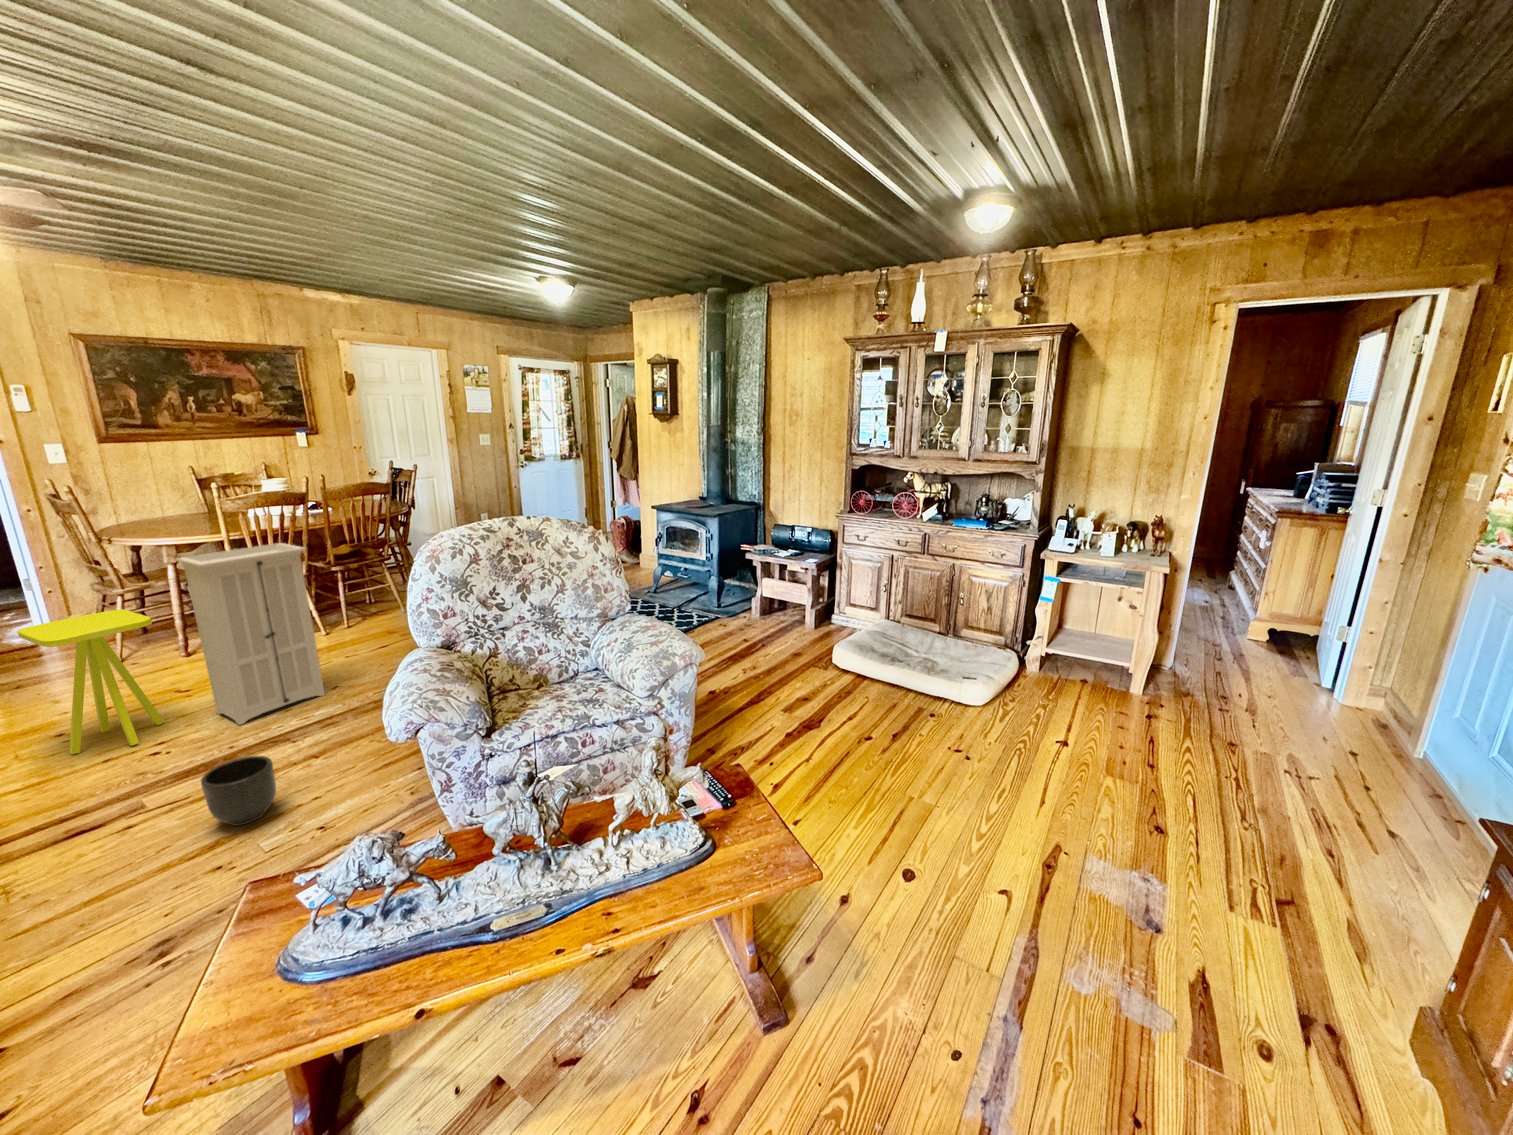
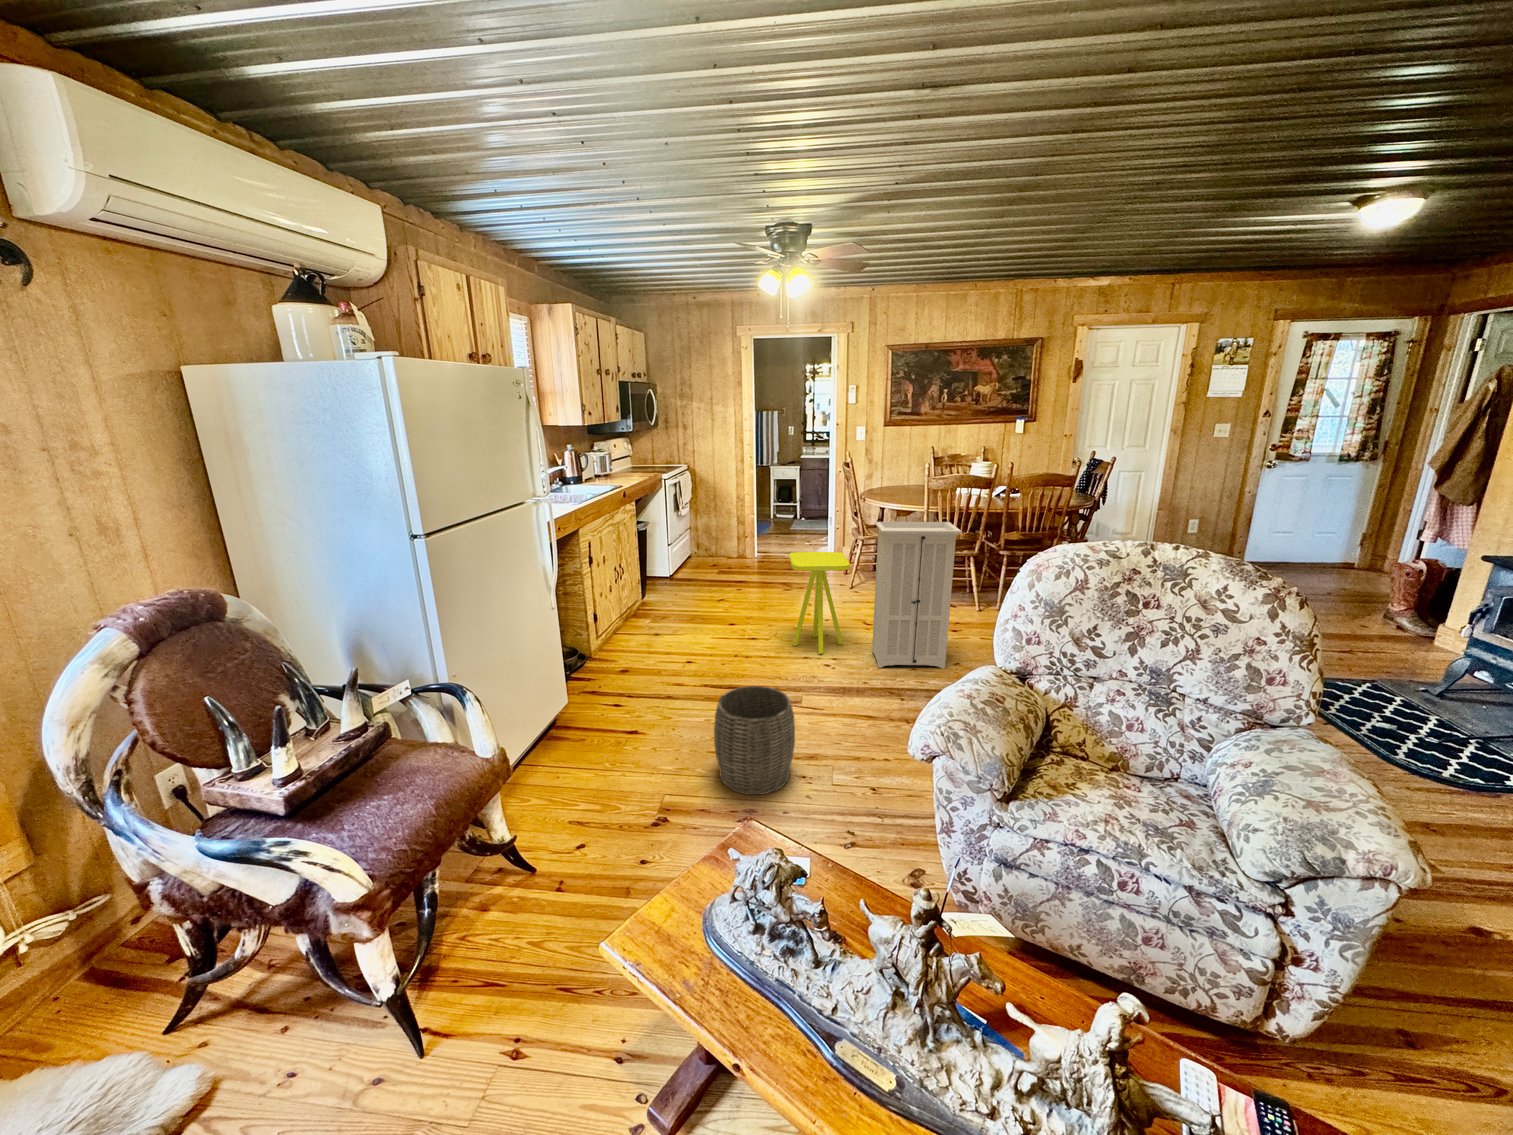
planter: present [201,756,276,826] -> none [817,697,864,754]
woven basket: none [32,784,200,945] -> present [714,686,795,795]

